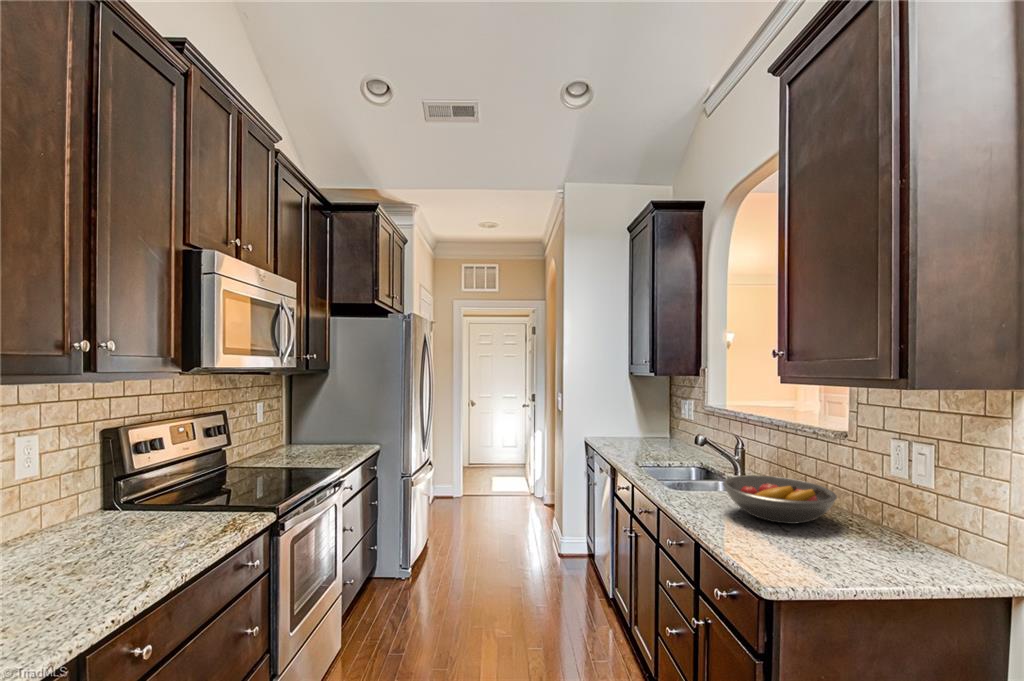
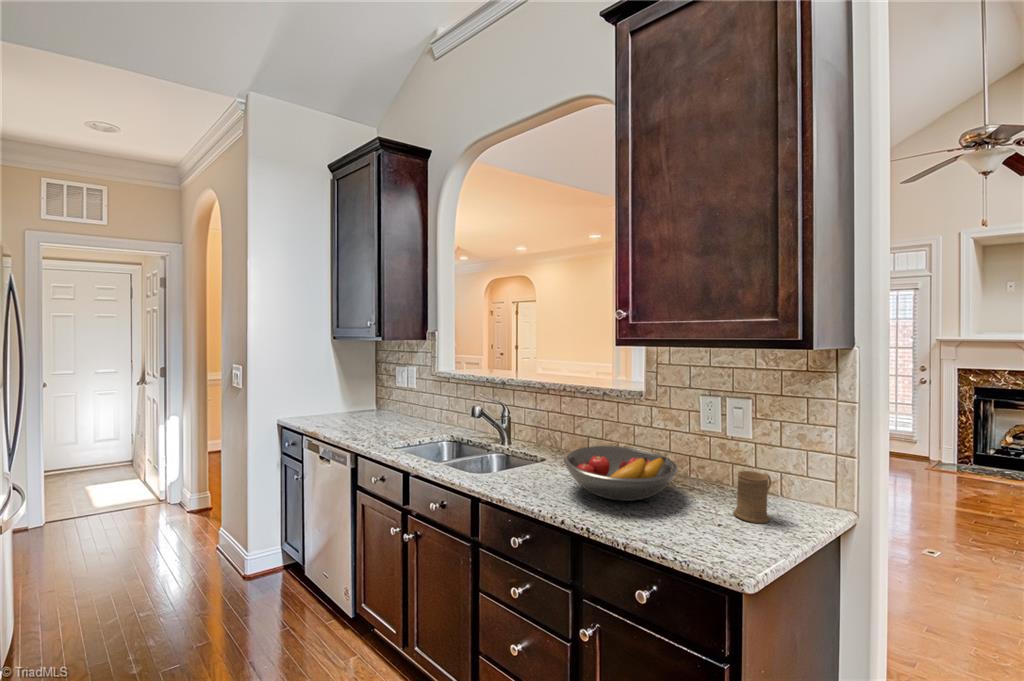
mug: none [861,510,914,563] -> present [733,471,771,523]

